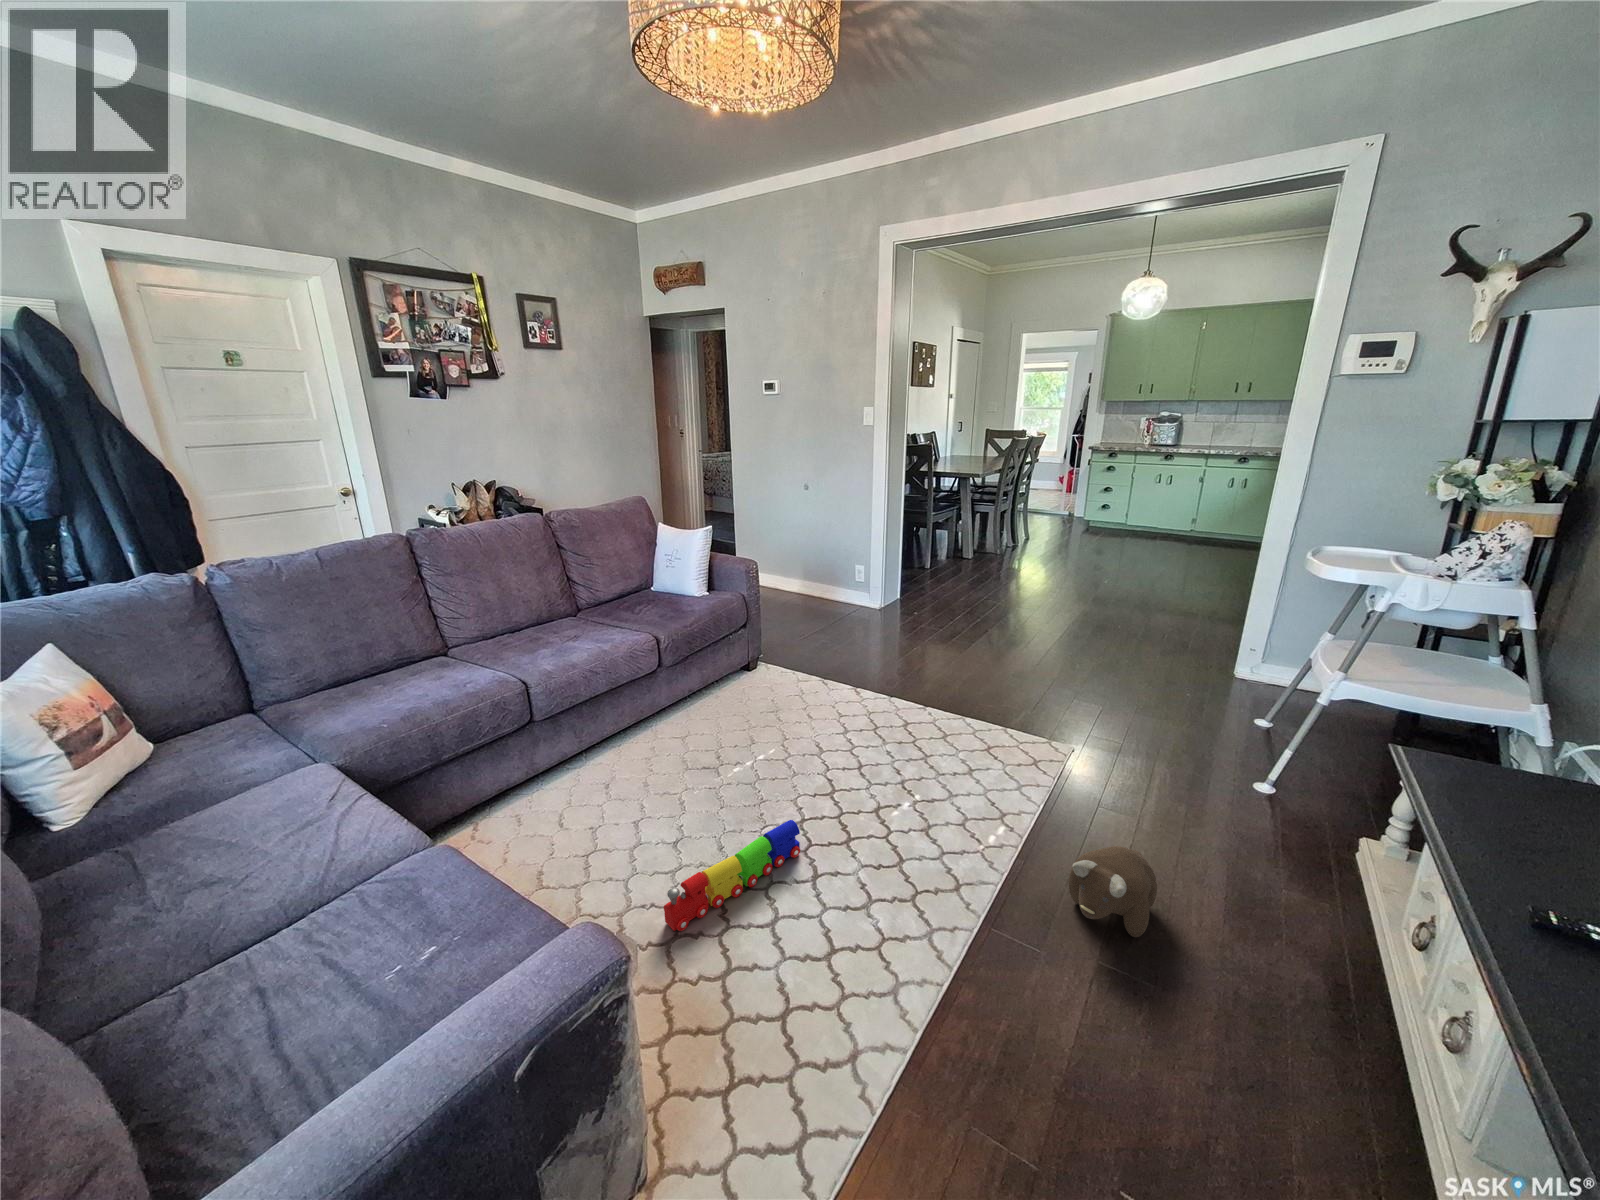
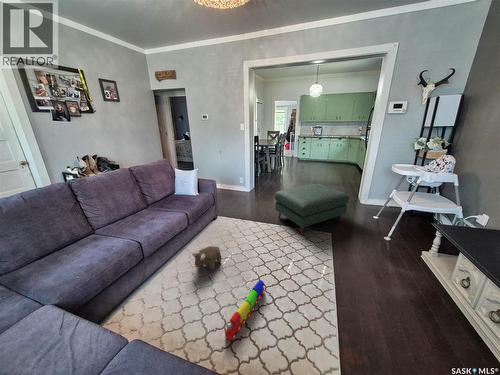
ottoman: none [919,596,1154,741] -> present [275,183,349,235]
plush toy: present [1068,846,1157,937] -> present [192,246,221,270]

